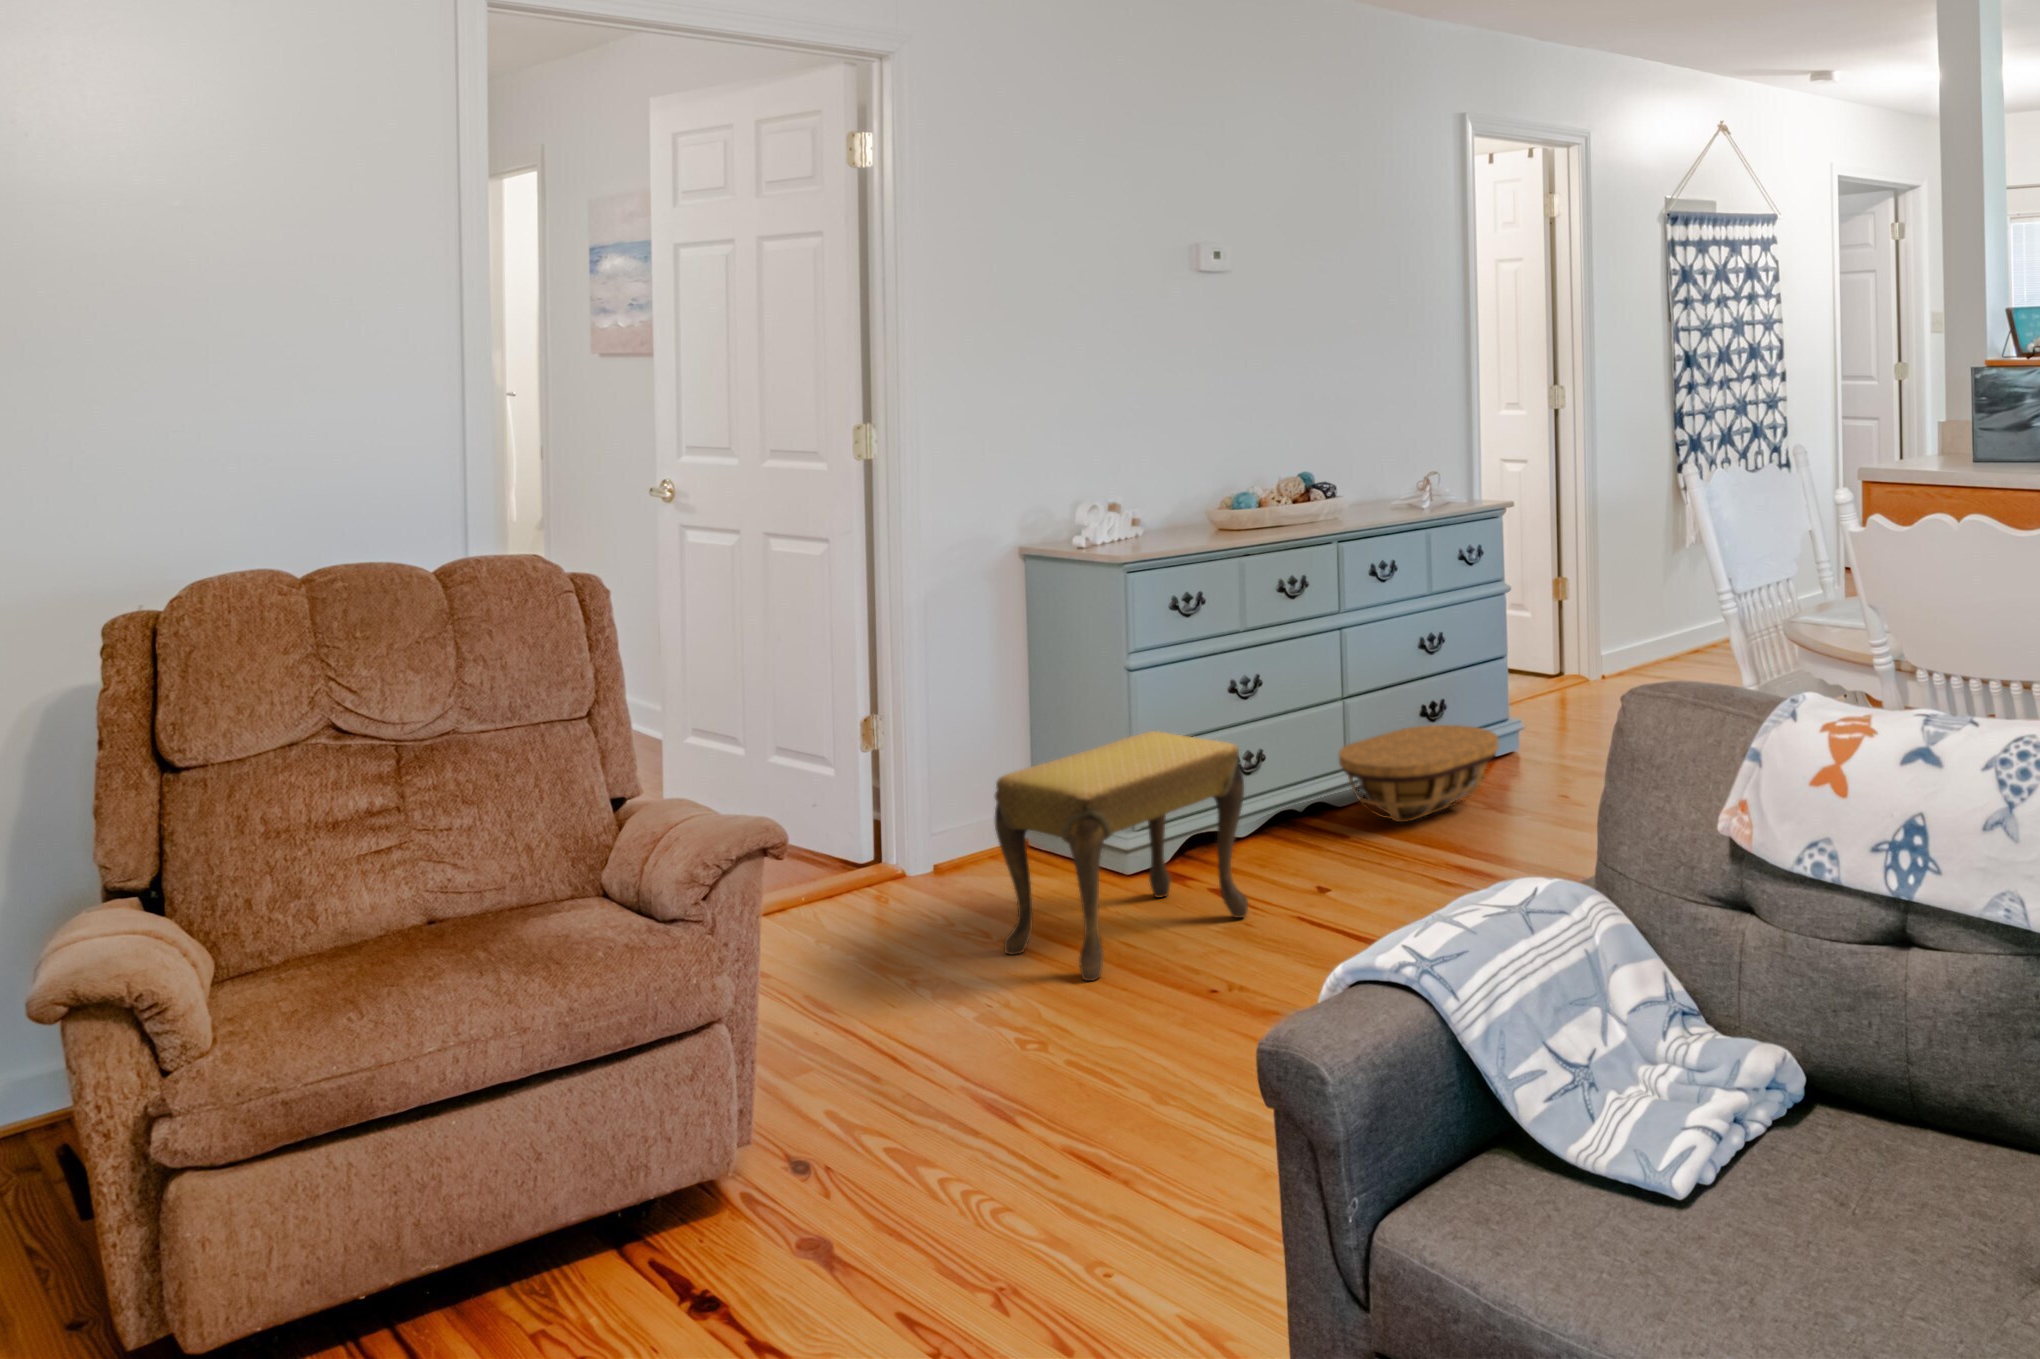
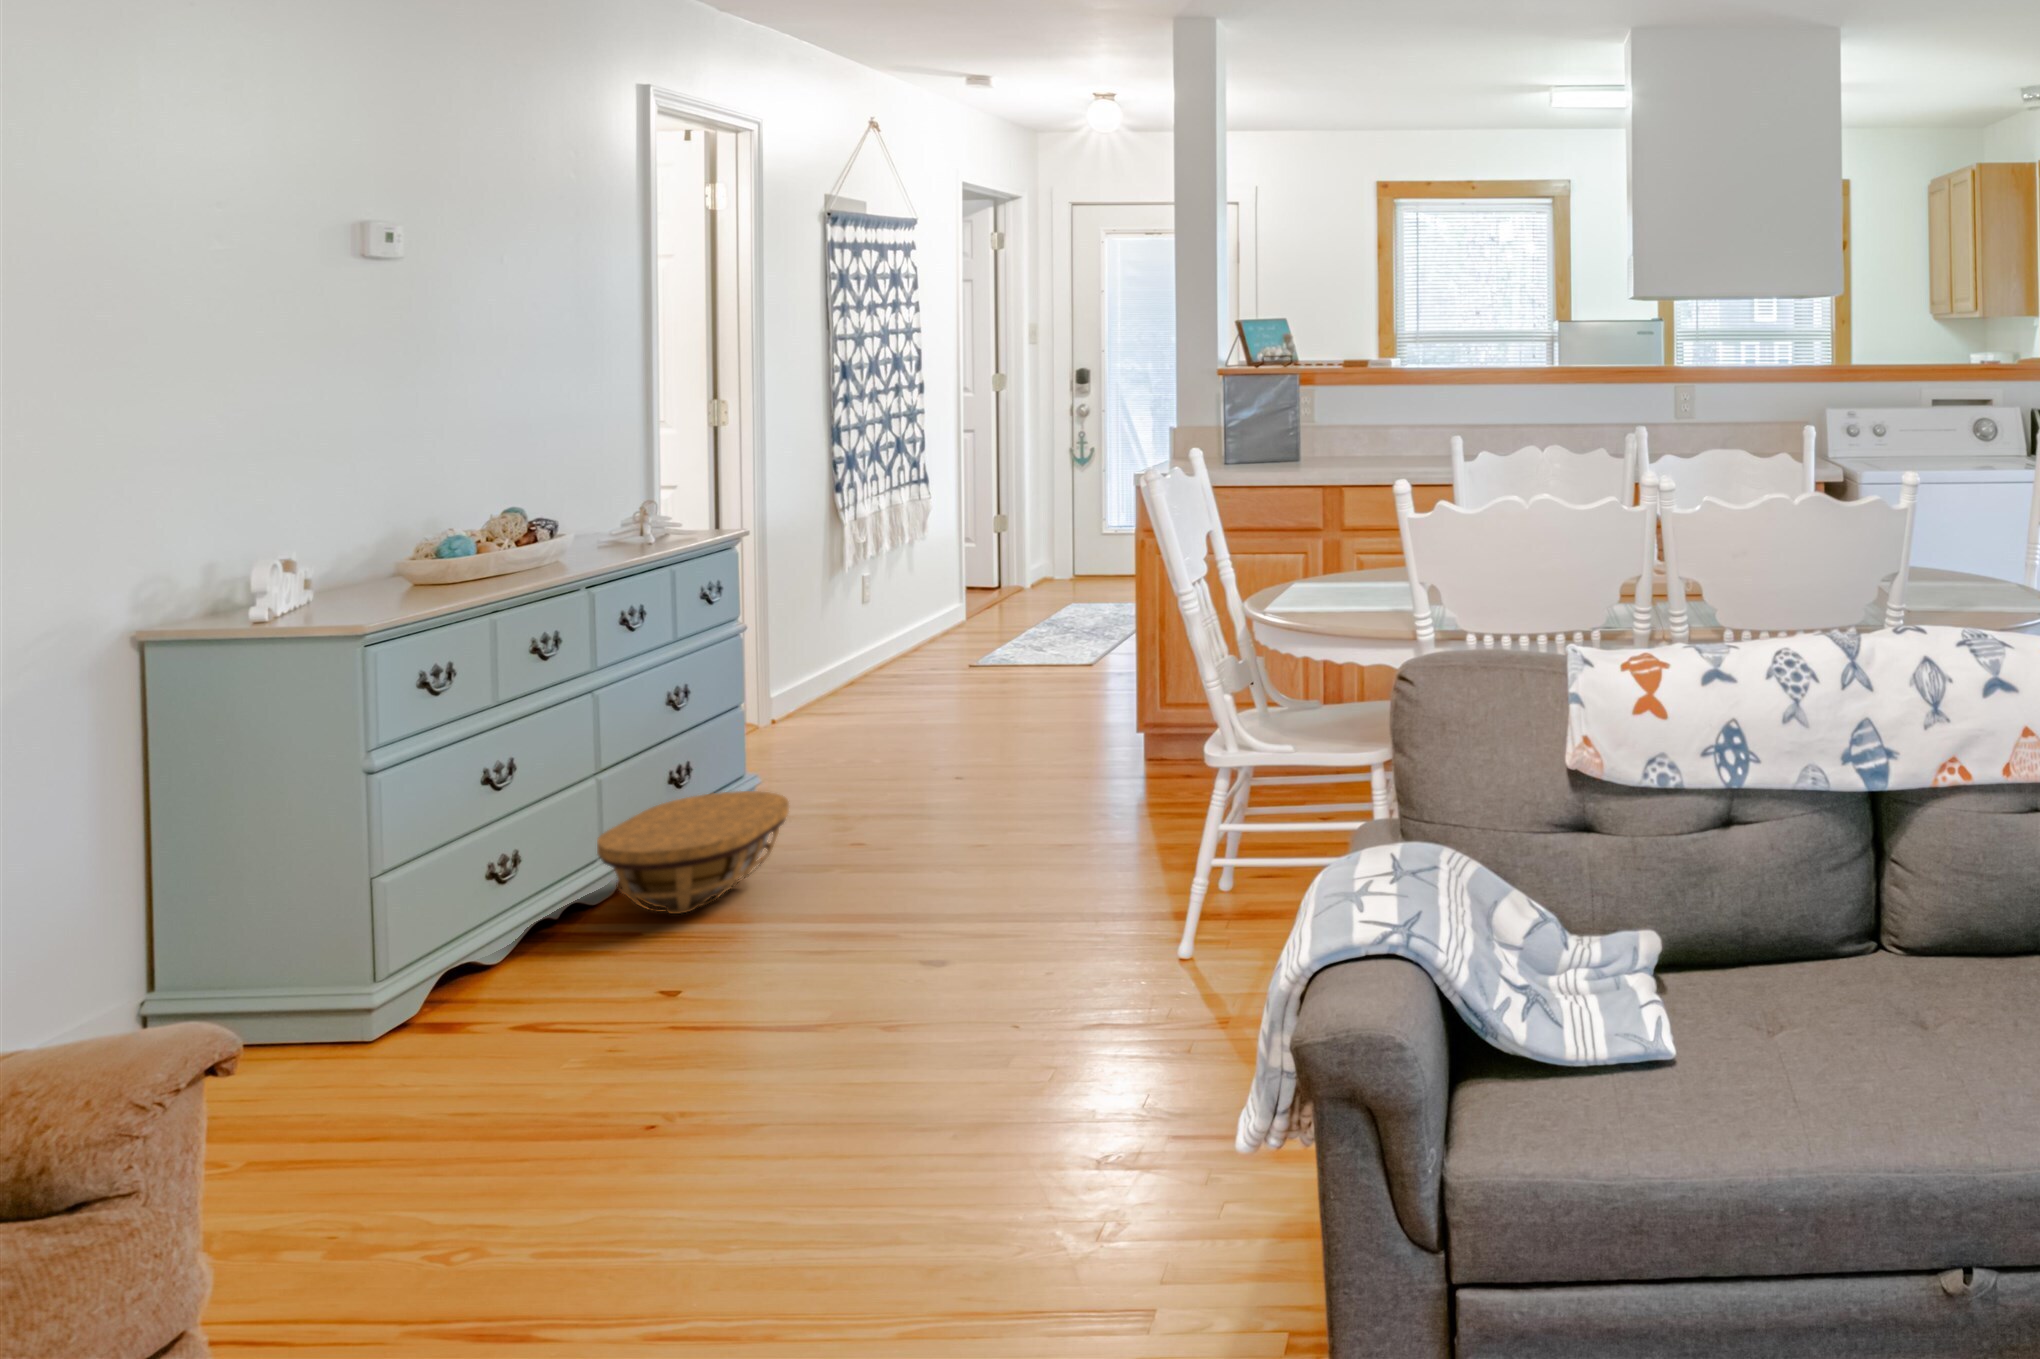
footstool: present [995,731,1248,981] -> none [261,841,601,1181]

